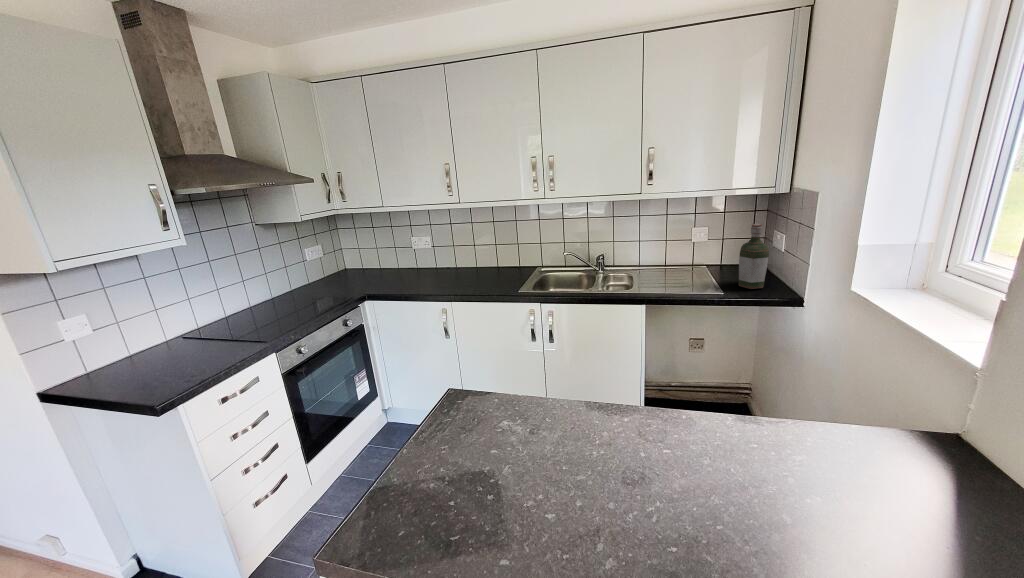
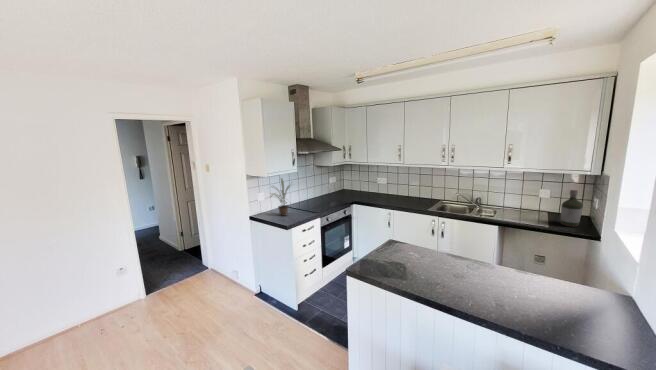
potted plant: none [80,267,182,373] -> present [271,179,289,216]

